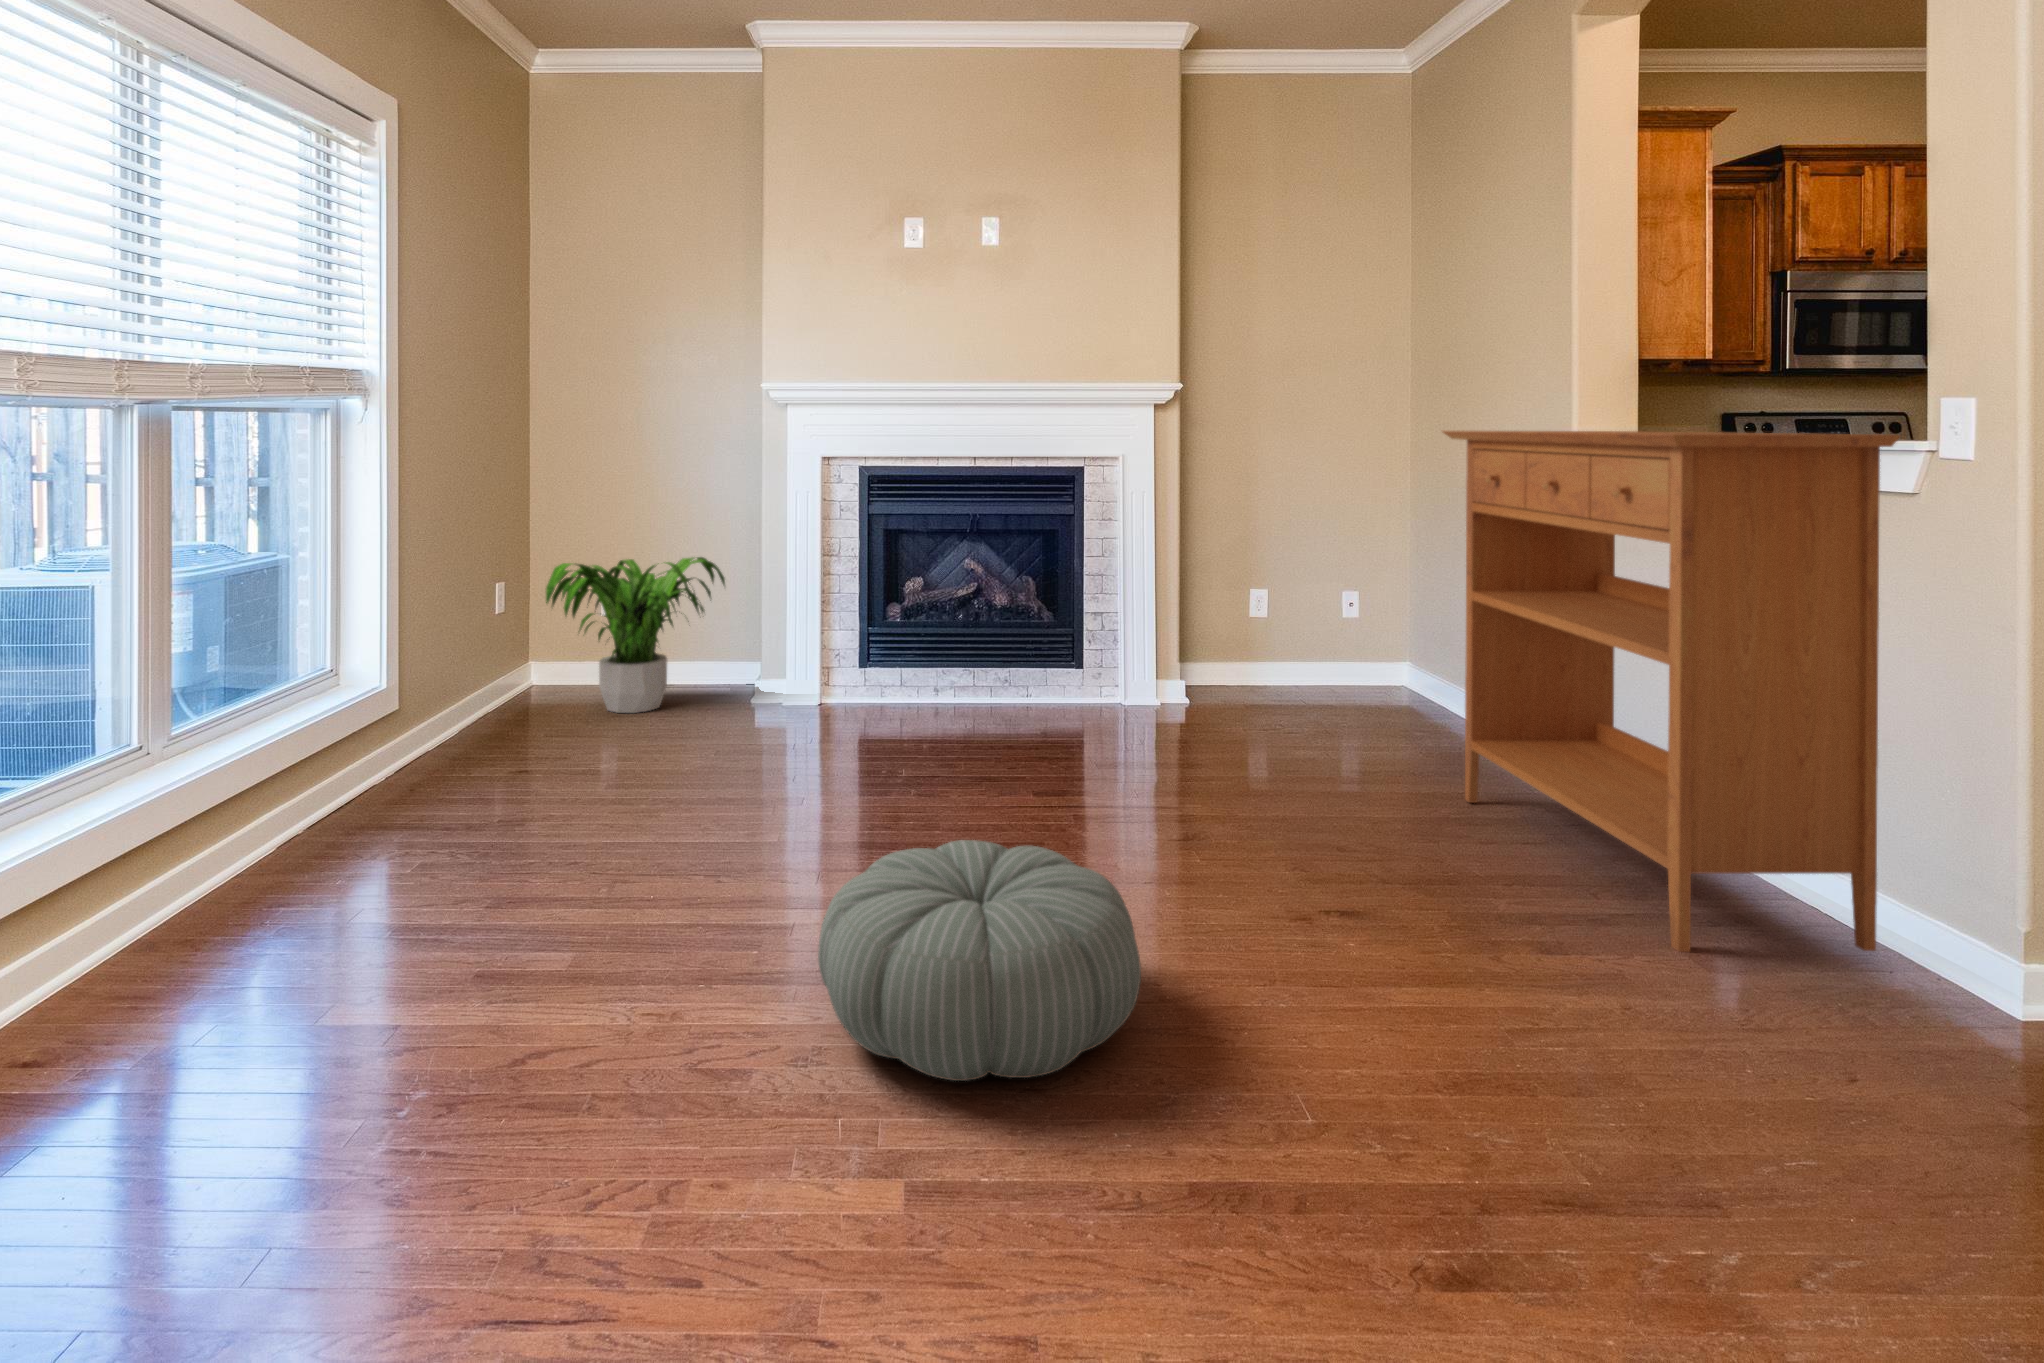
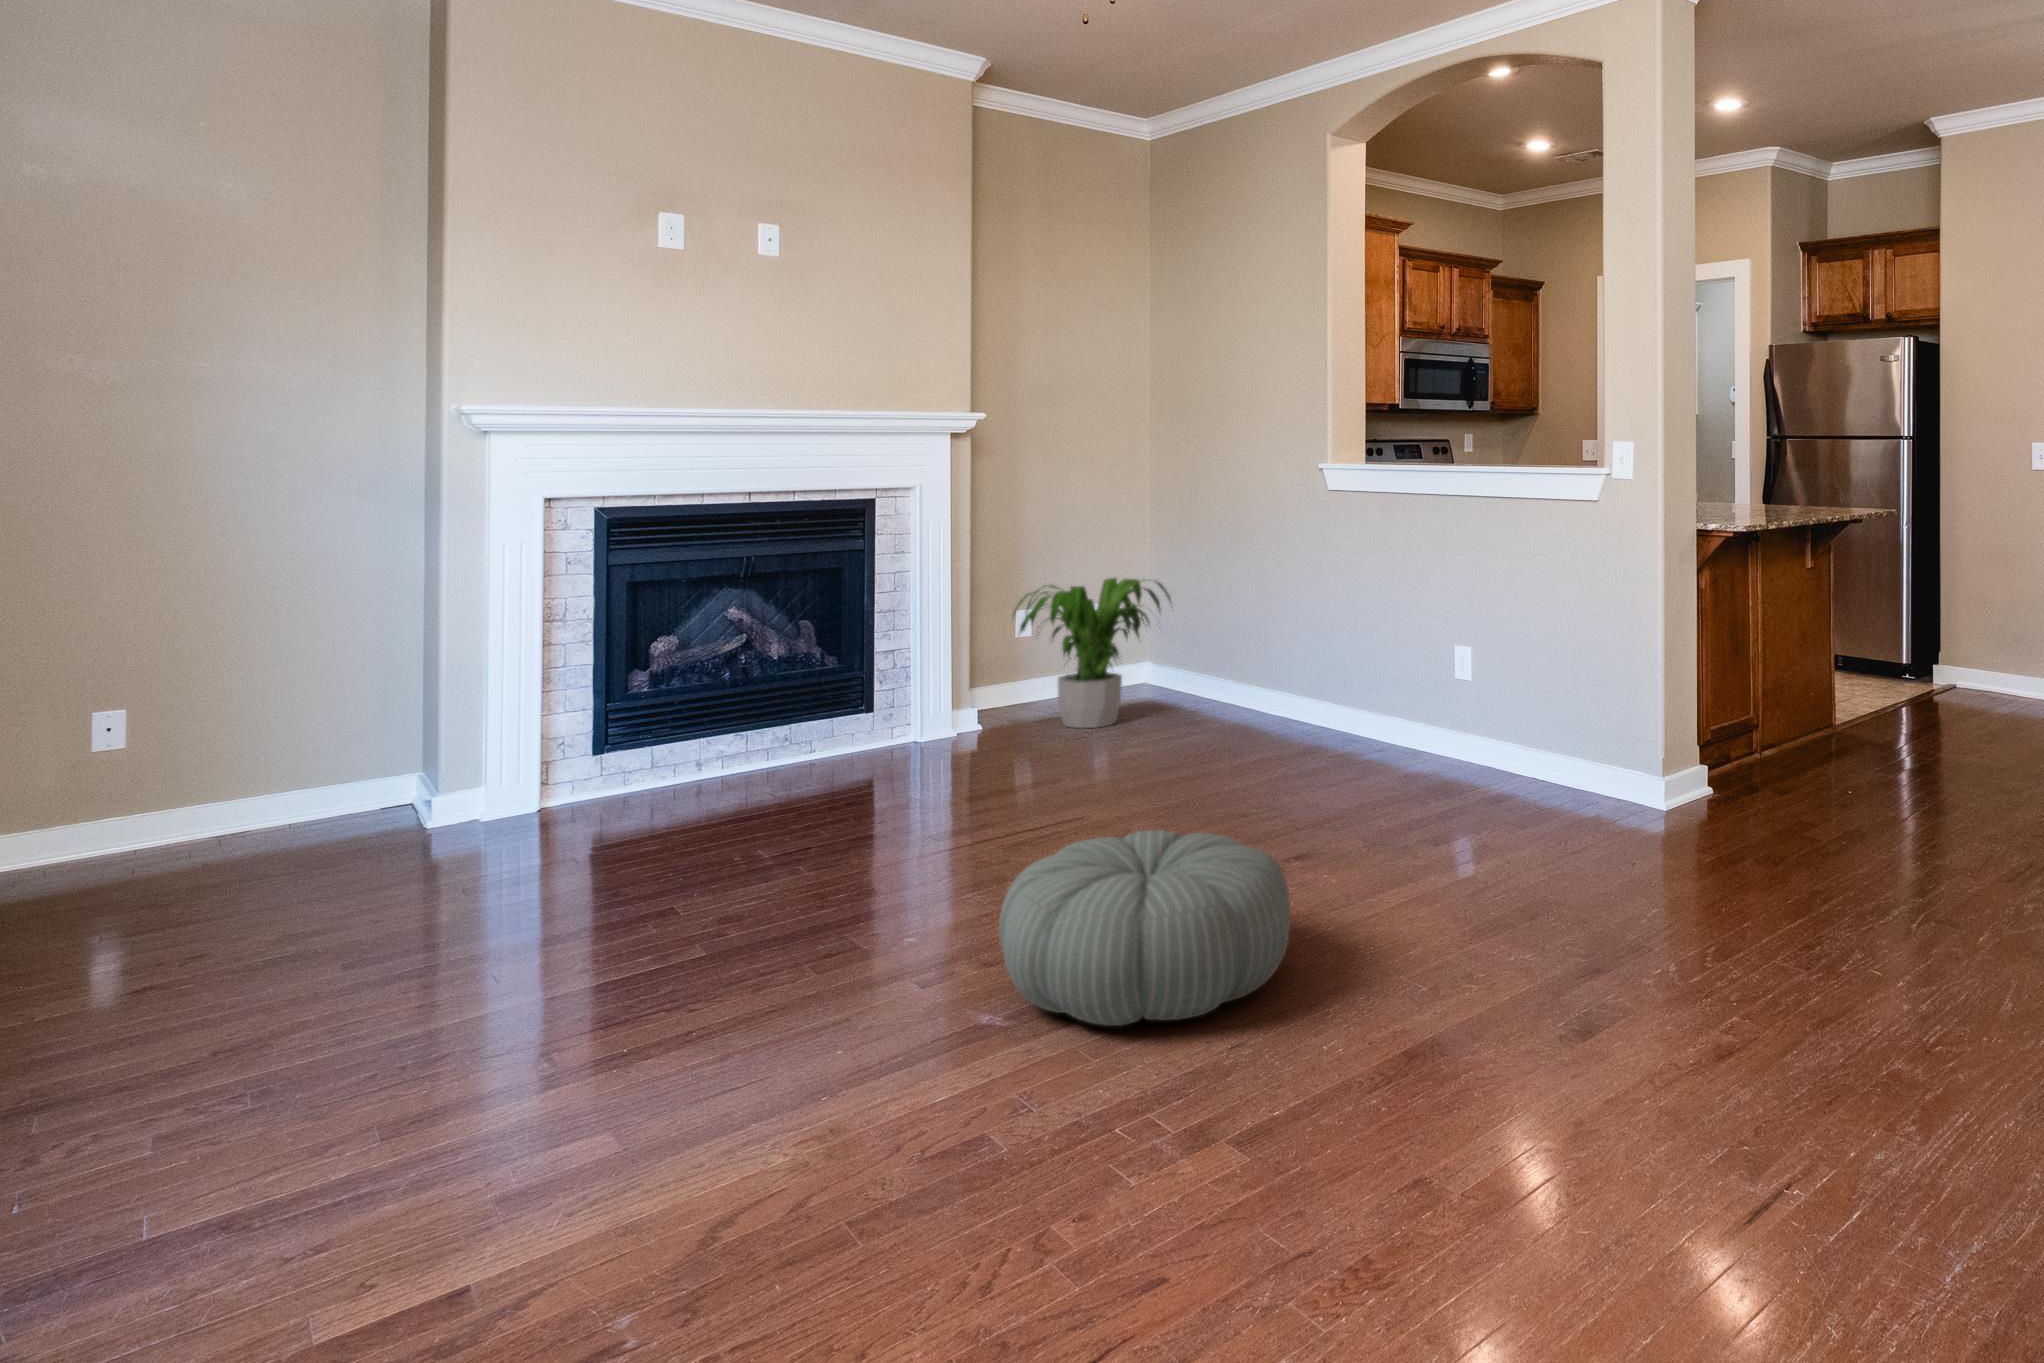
console table: present [1443,431,1900,952] -> none [1272,457,1595,815]
potted plant: present [546,557,725,713] -> present [1014,577,1172,728]

